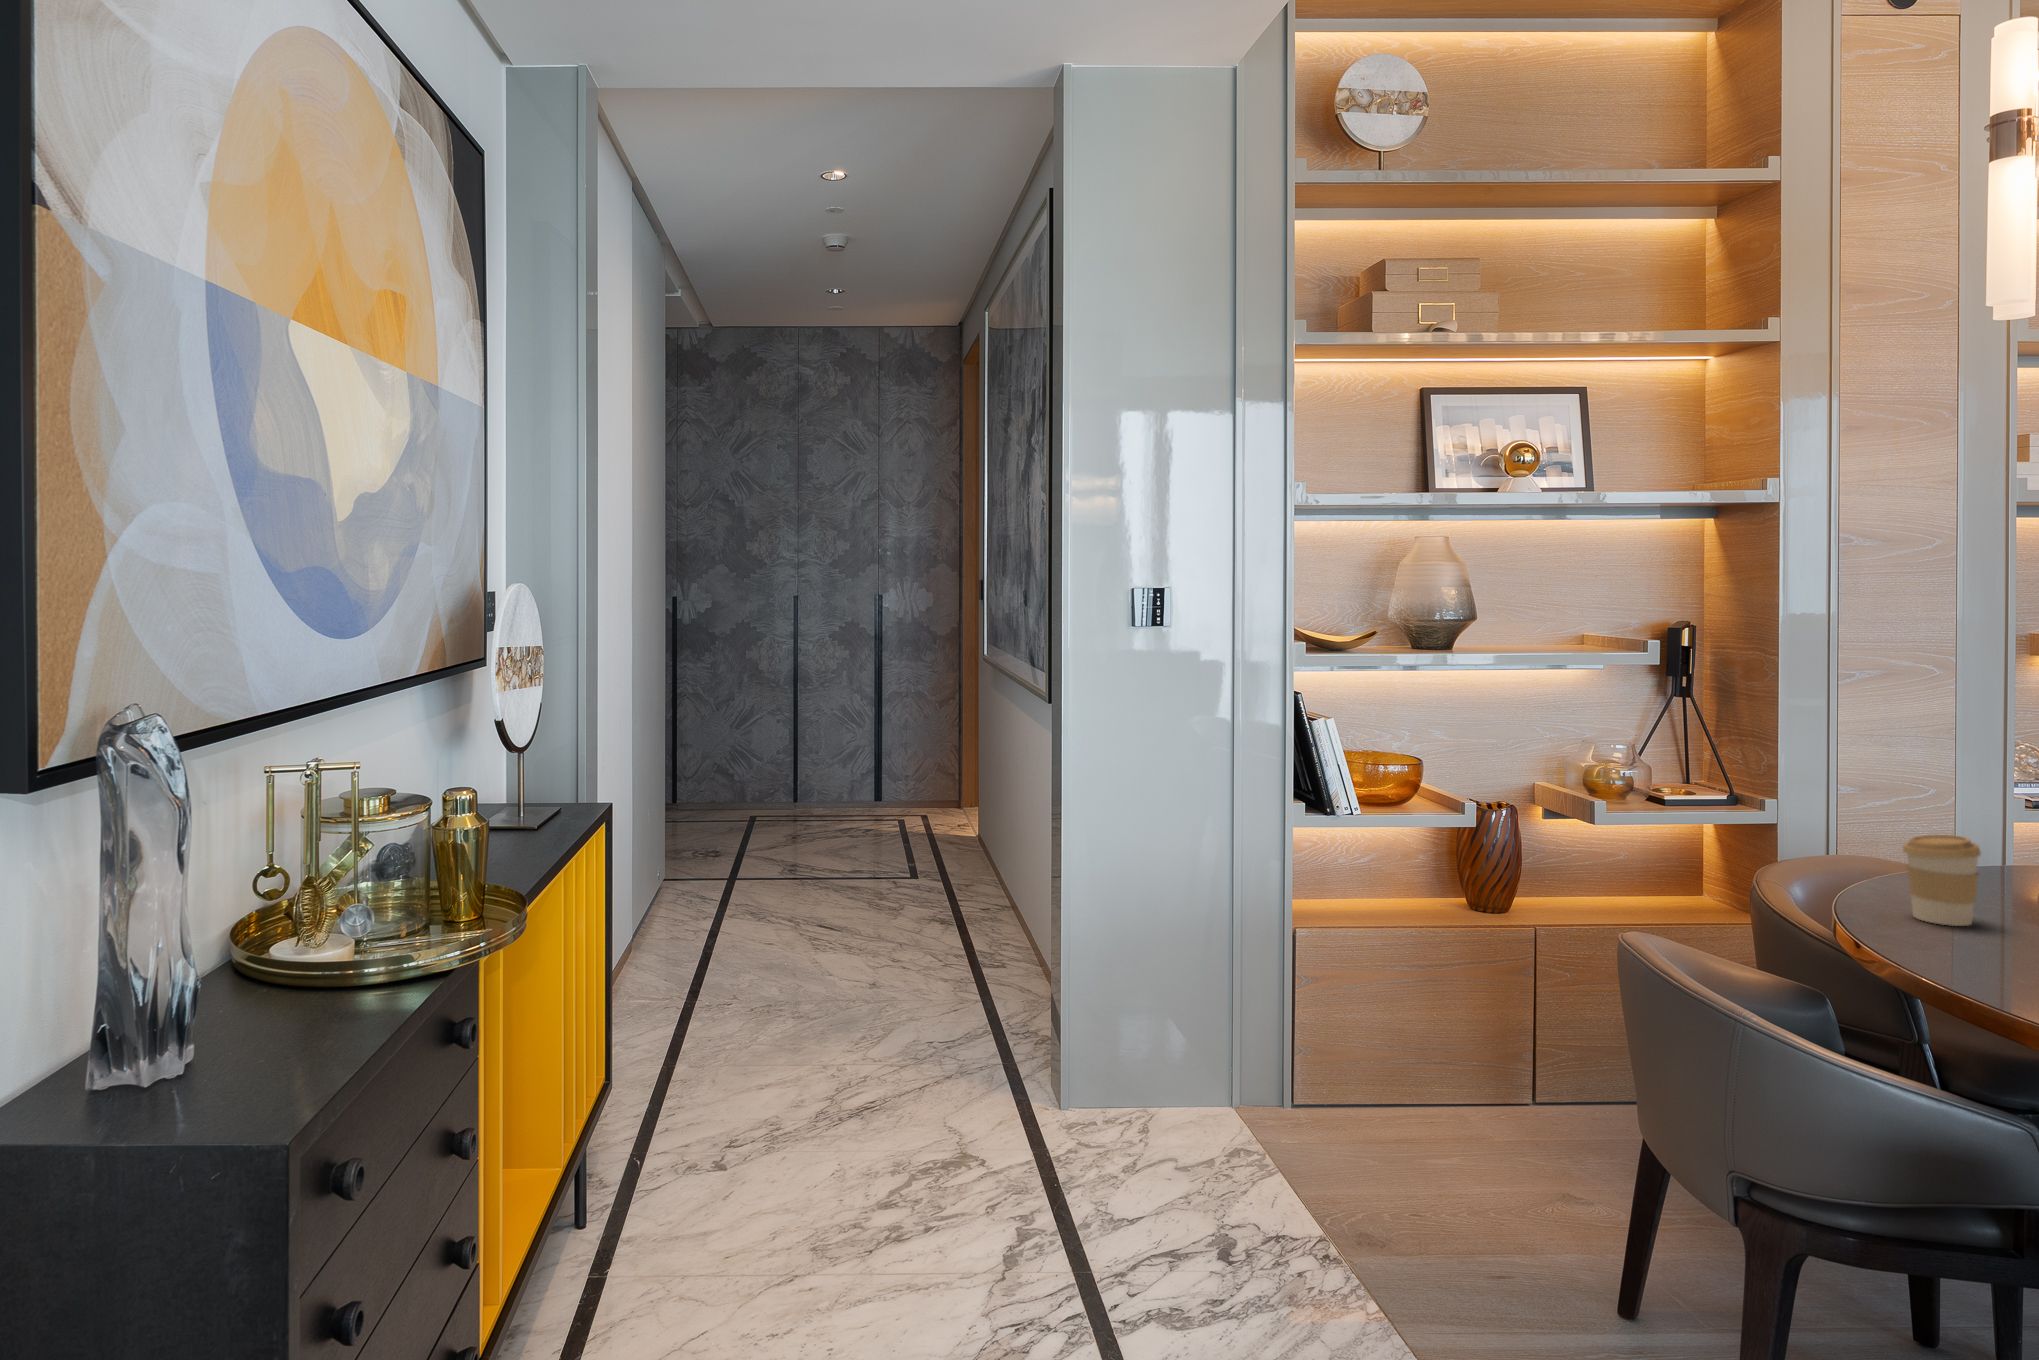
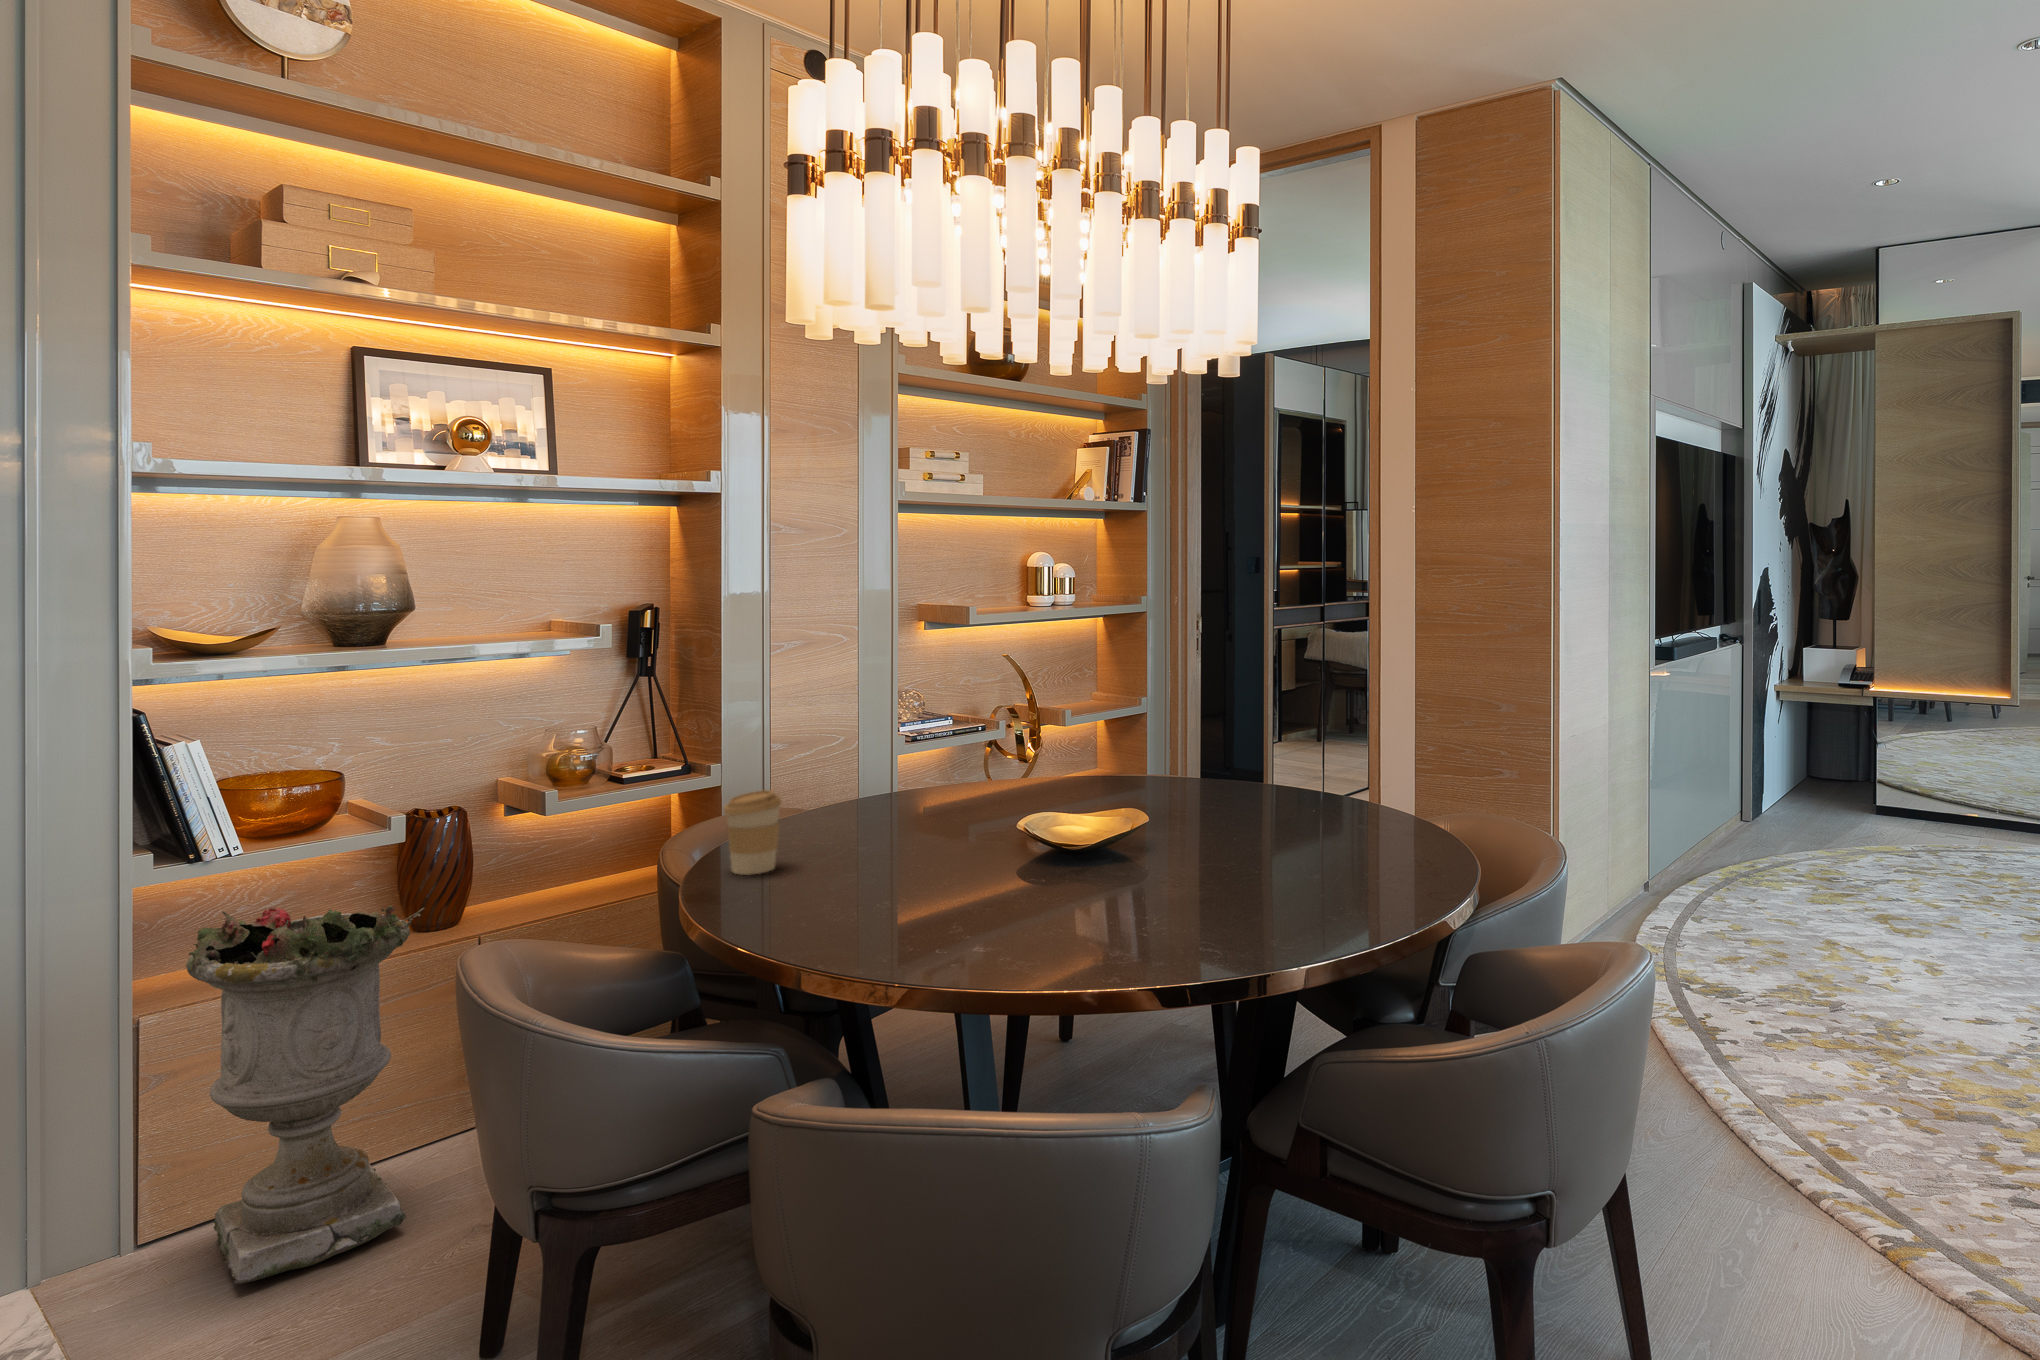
planter: none [1342,860,1523,1174] -> present [186,905,425,1284]

